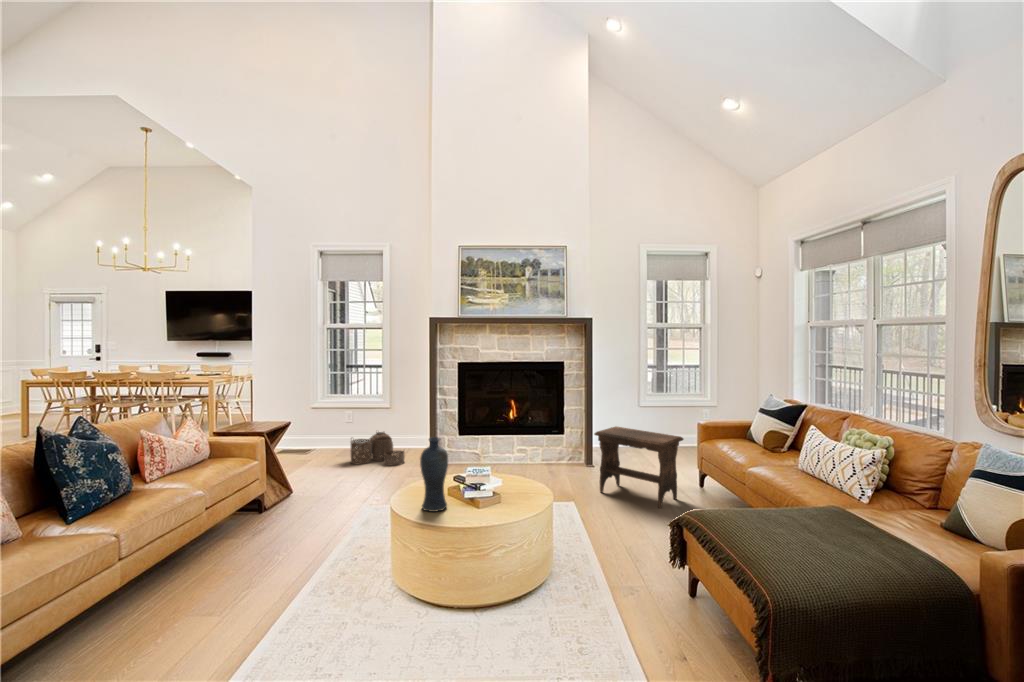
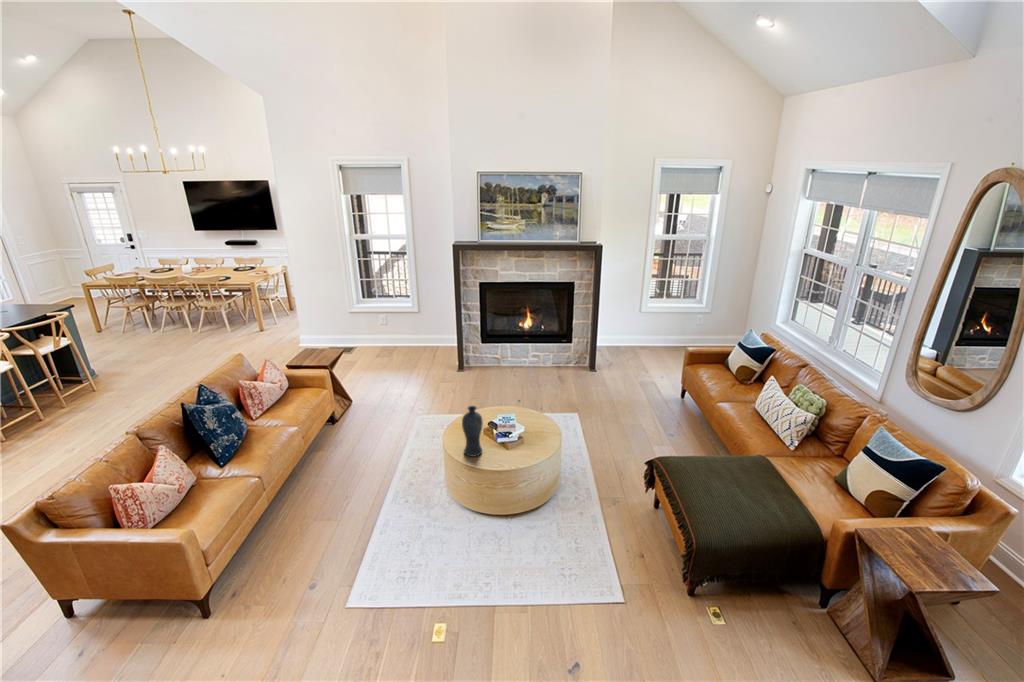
footstool: present [594,427,683,508] -> none [596,351,670,424]
woven basket: present [351,432,404,465] -> none [387,333,435,368]

